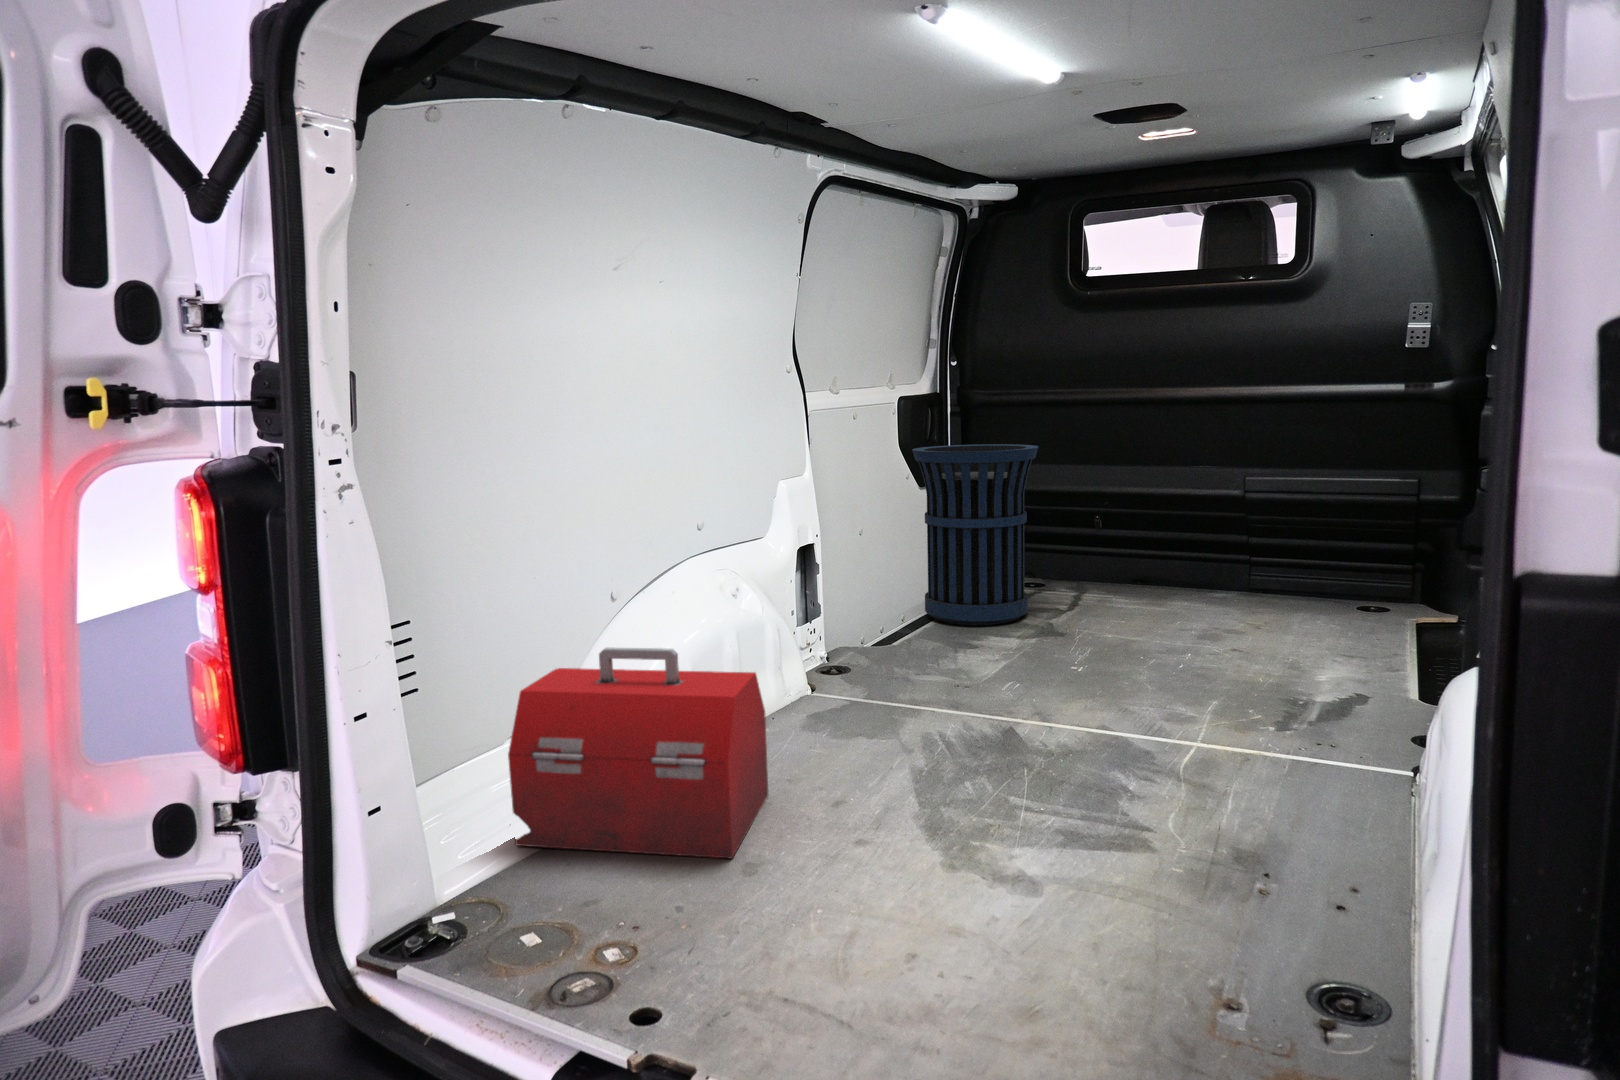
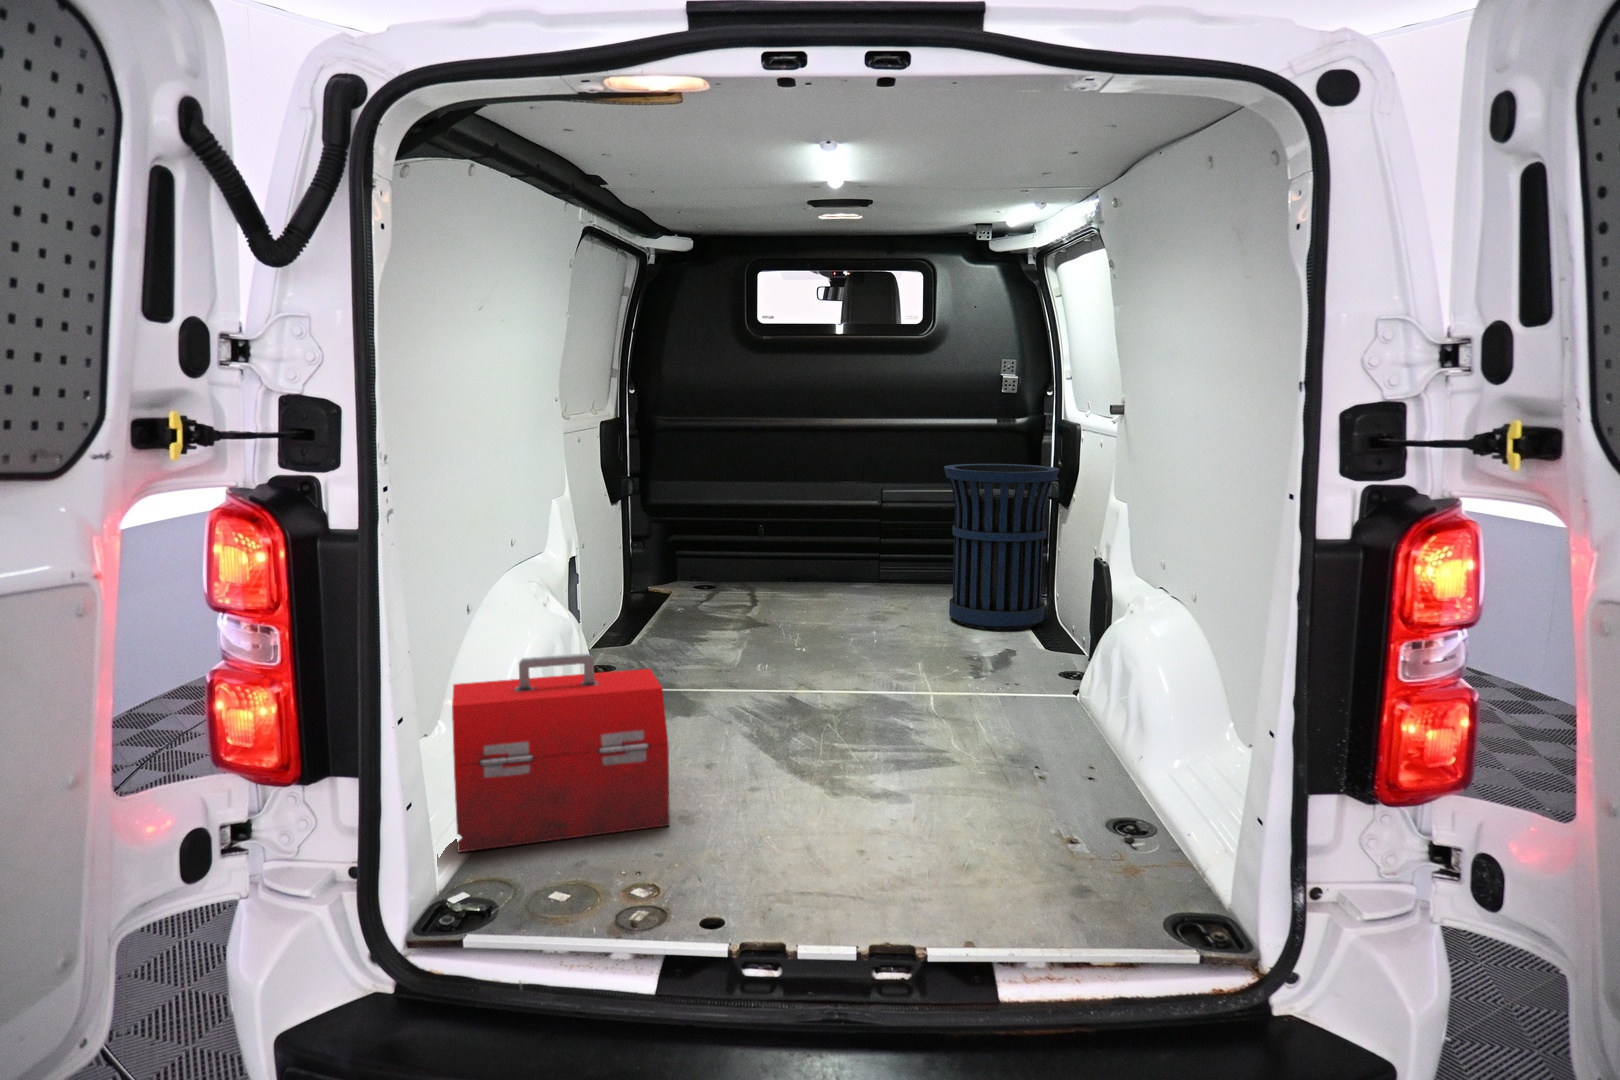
trash can: present [912,444,1038,625] -> present [944,464,1059,630]

